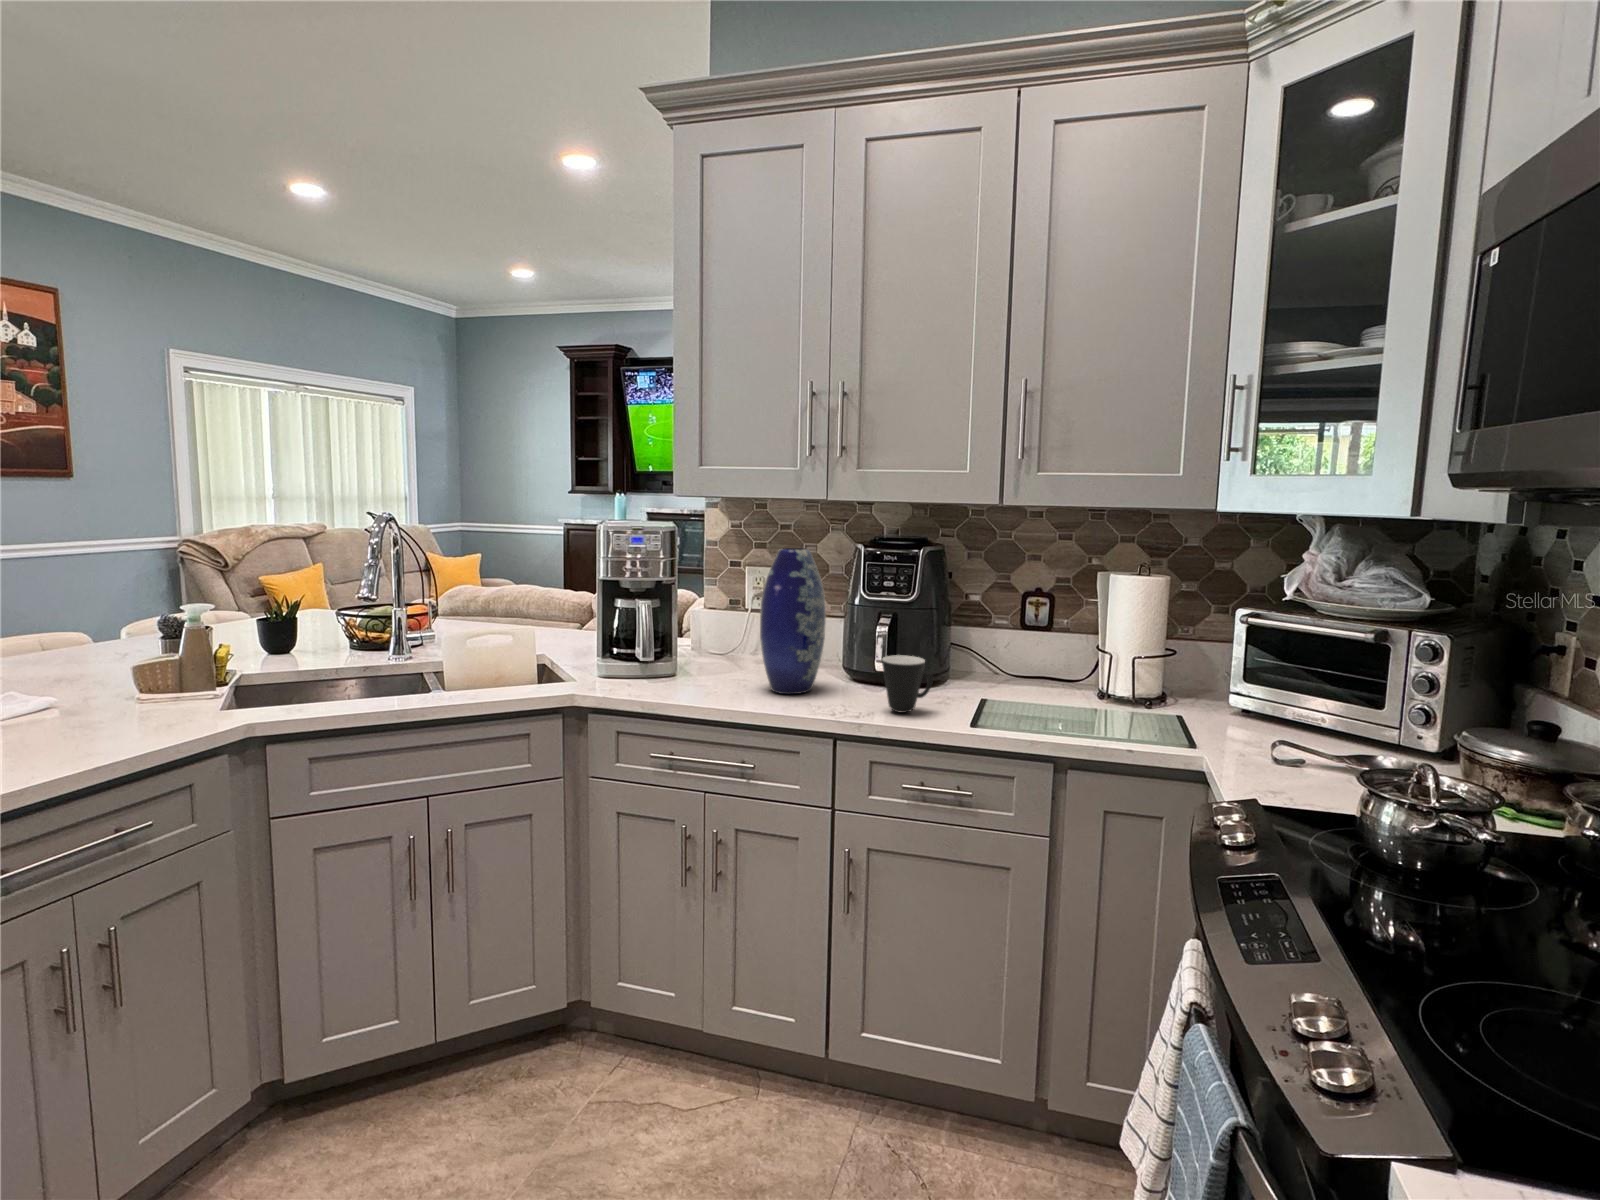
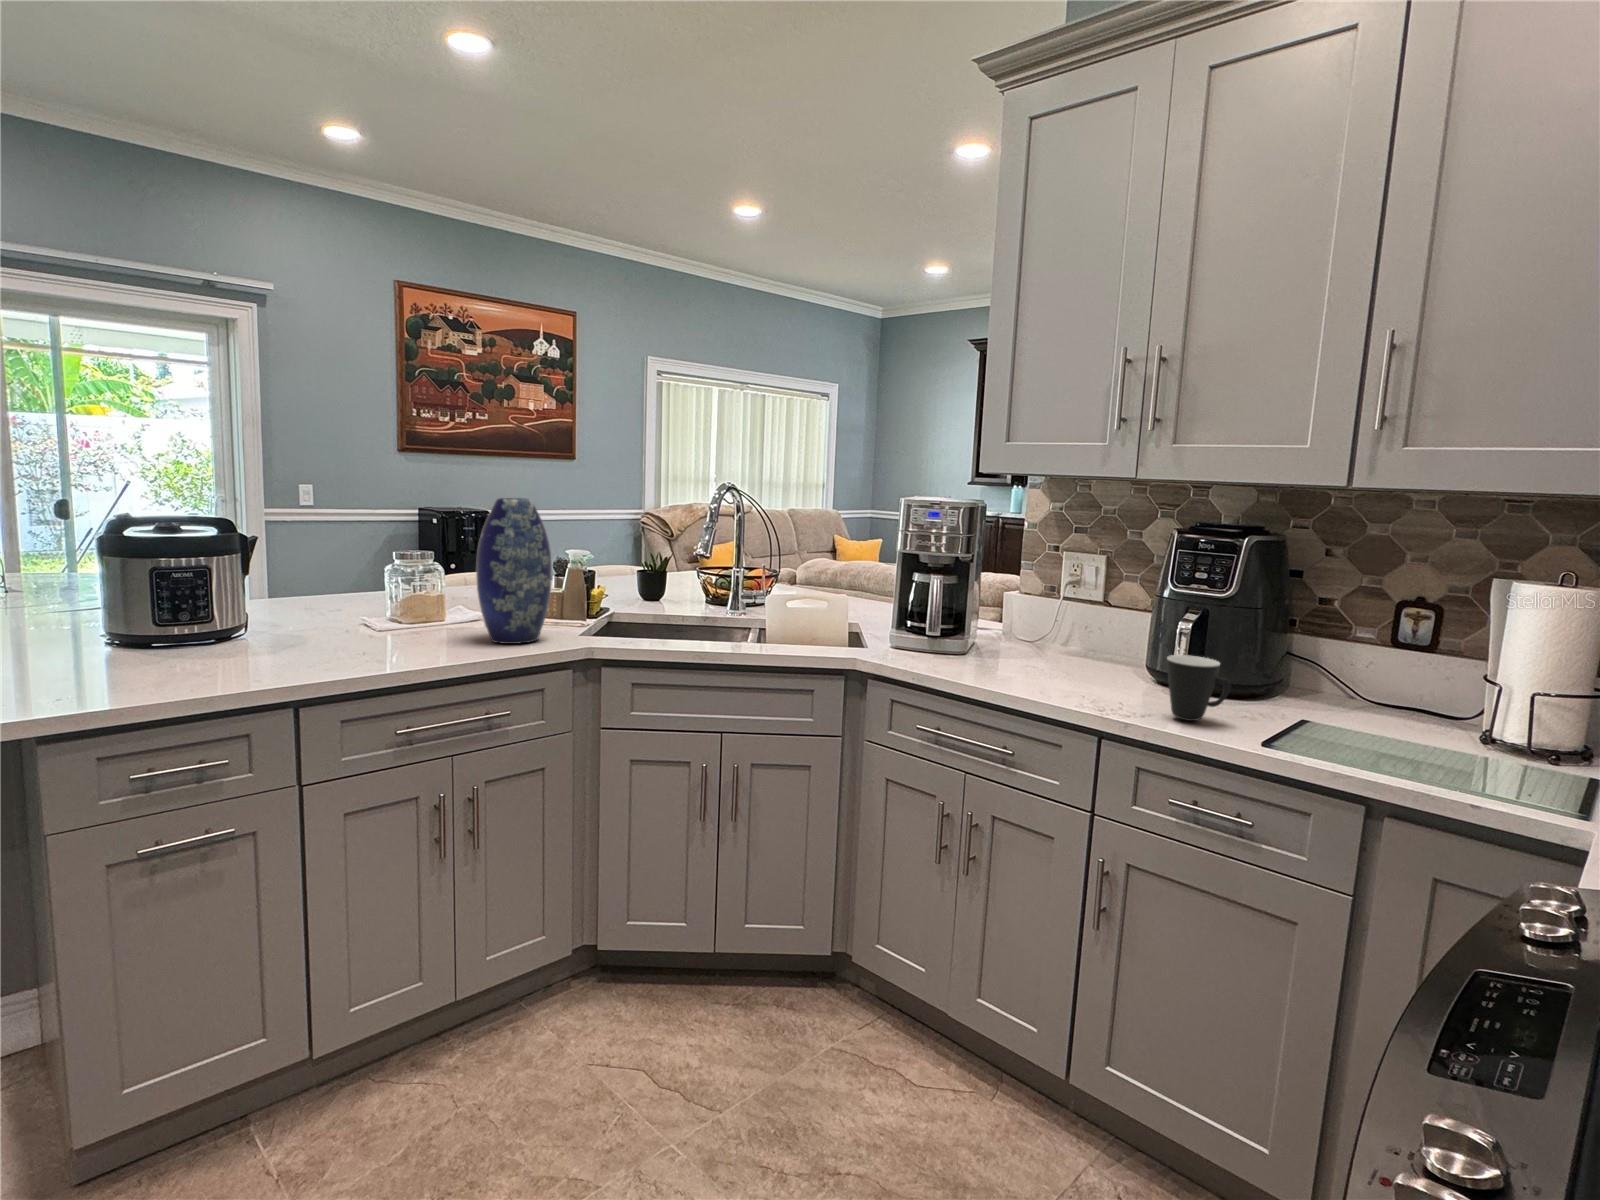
vase: present [760,548,826,694] -> present [476,498,552,644]

